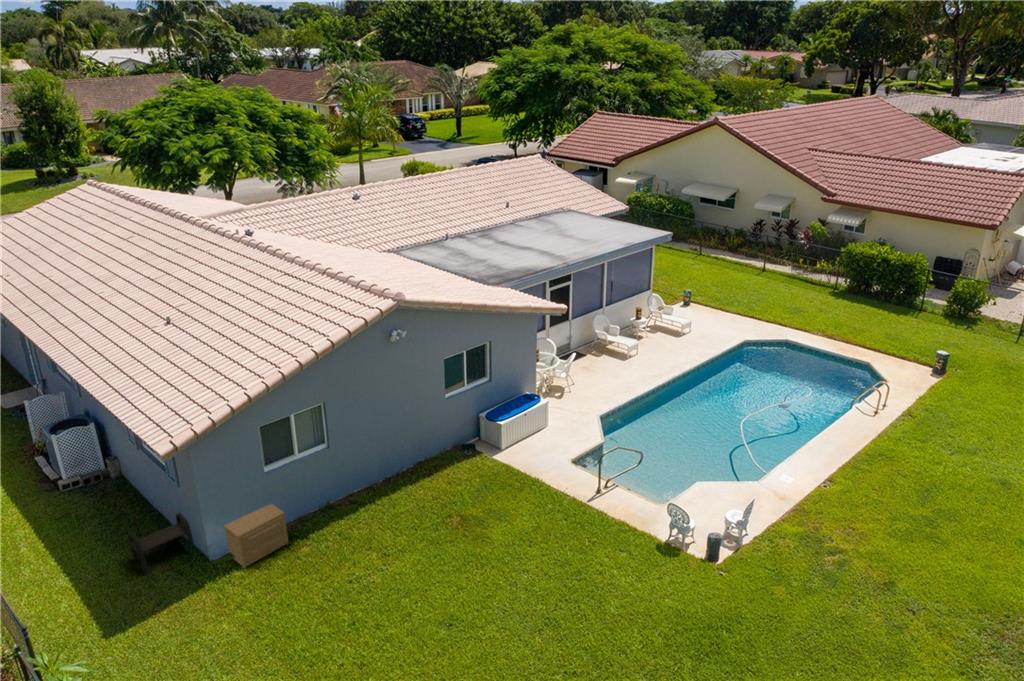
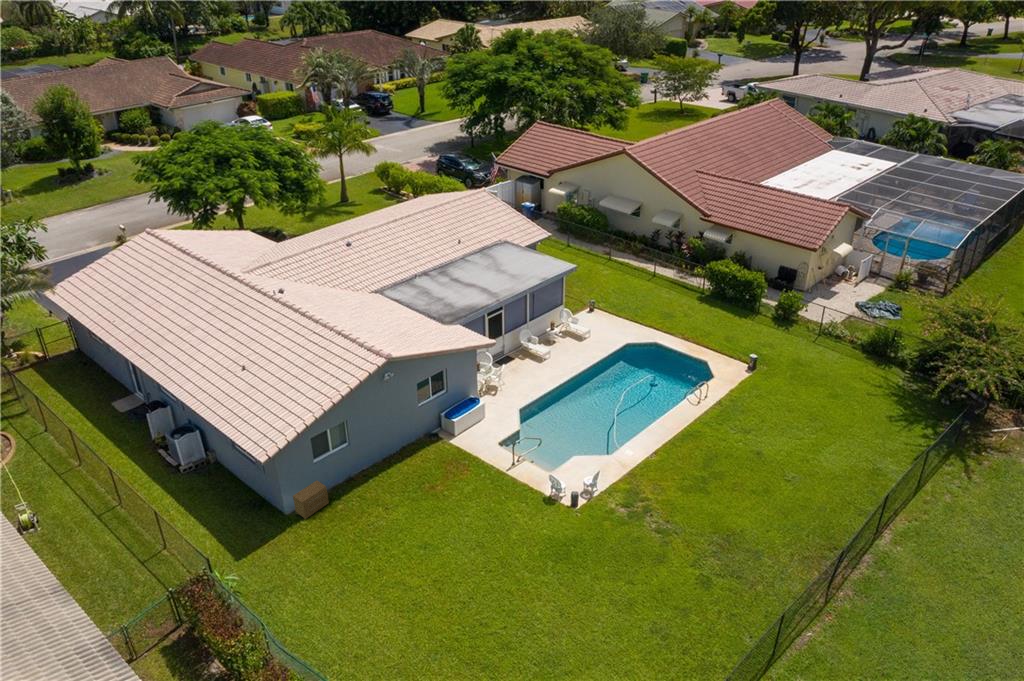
bench: present [128,513,194,574] -> none [237,488,275,525]

